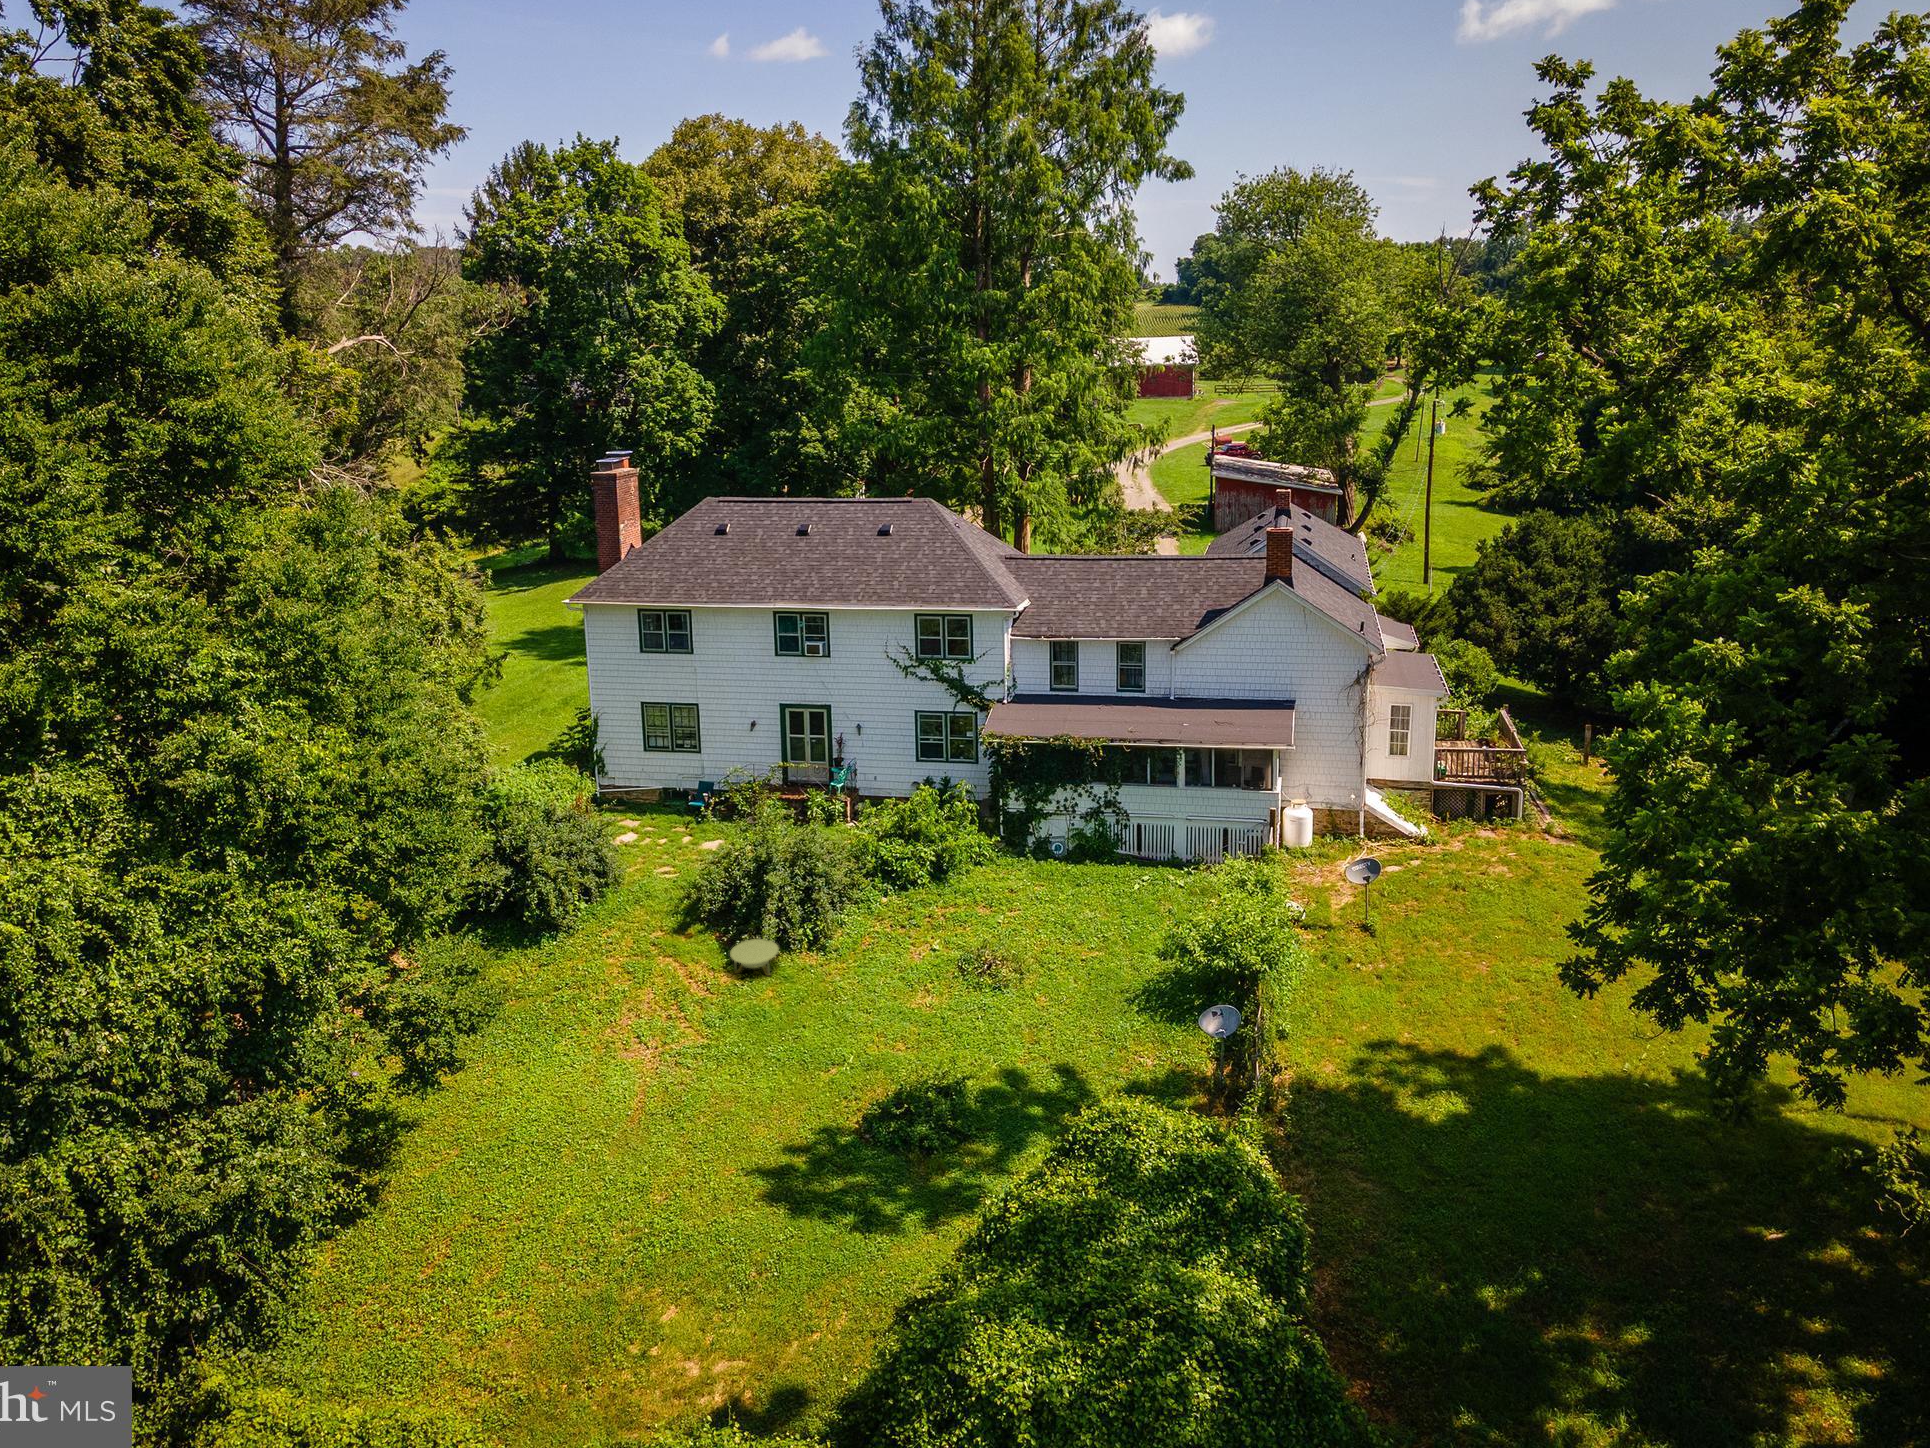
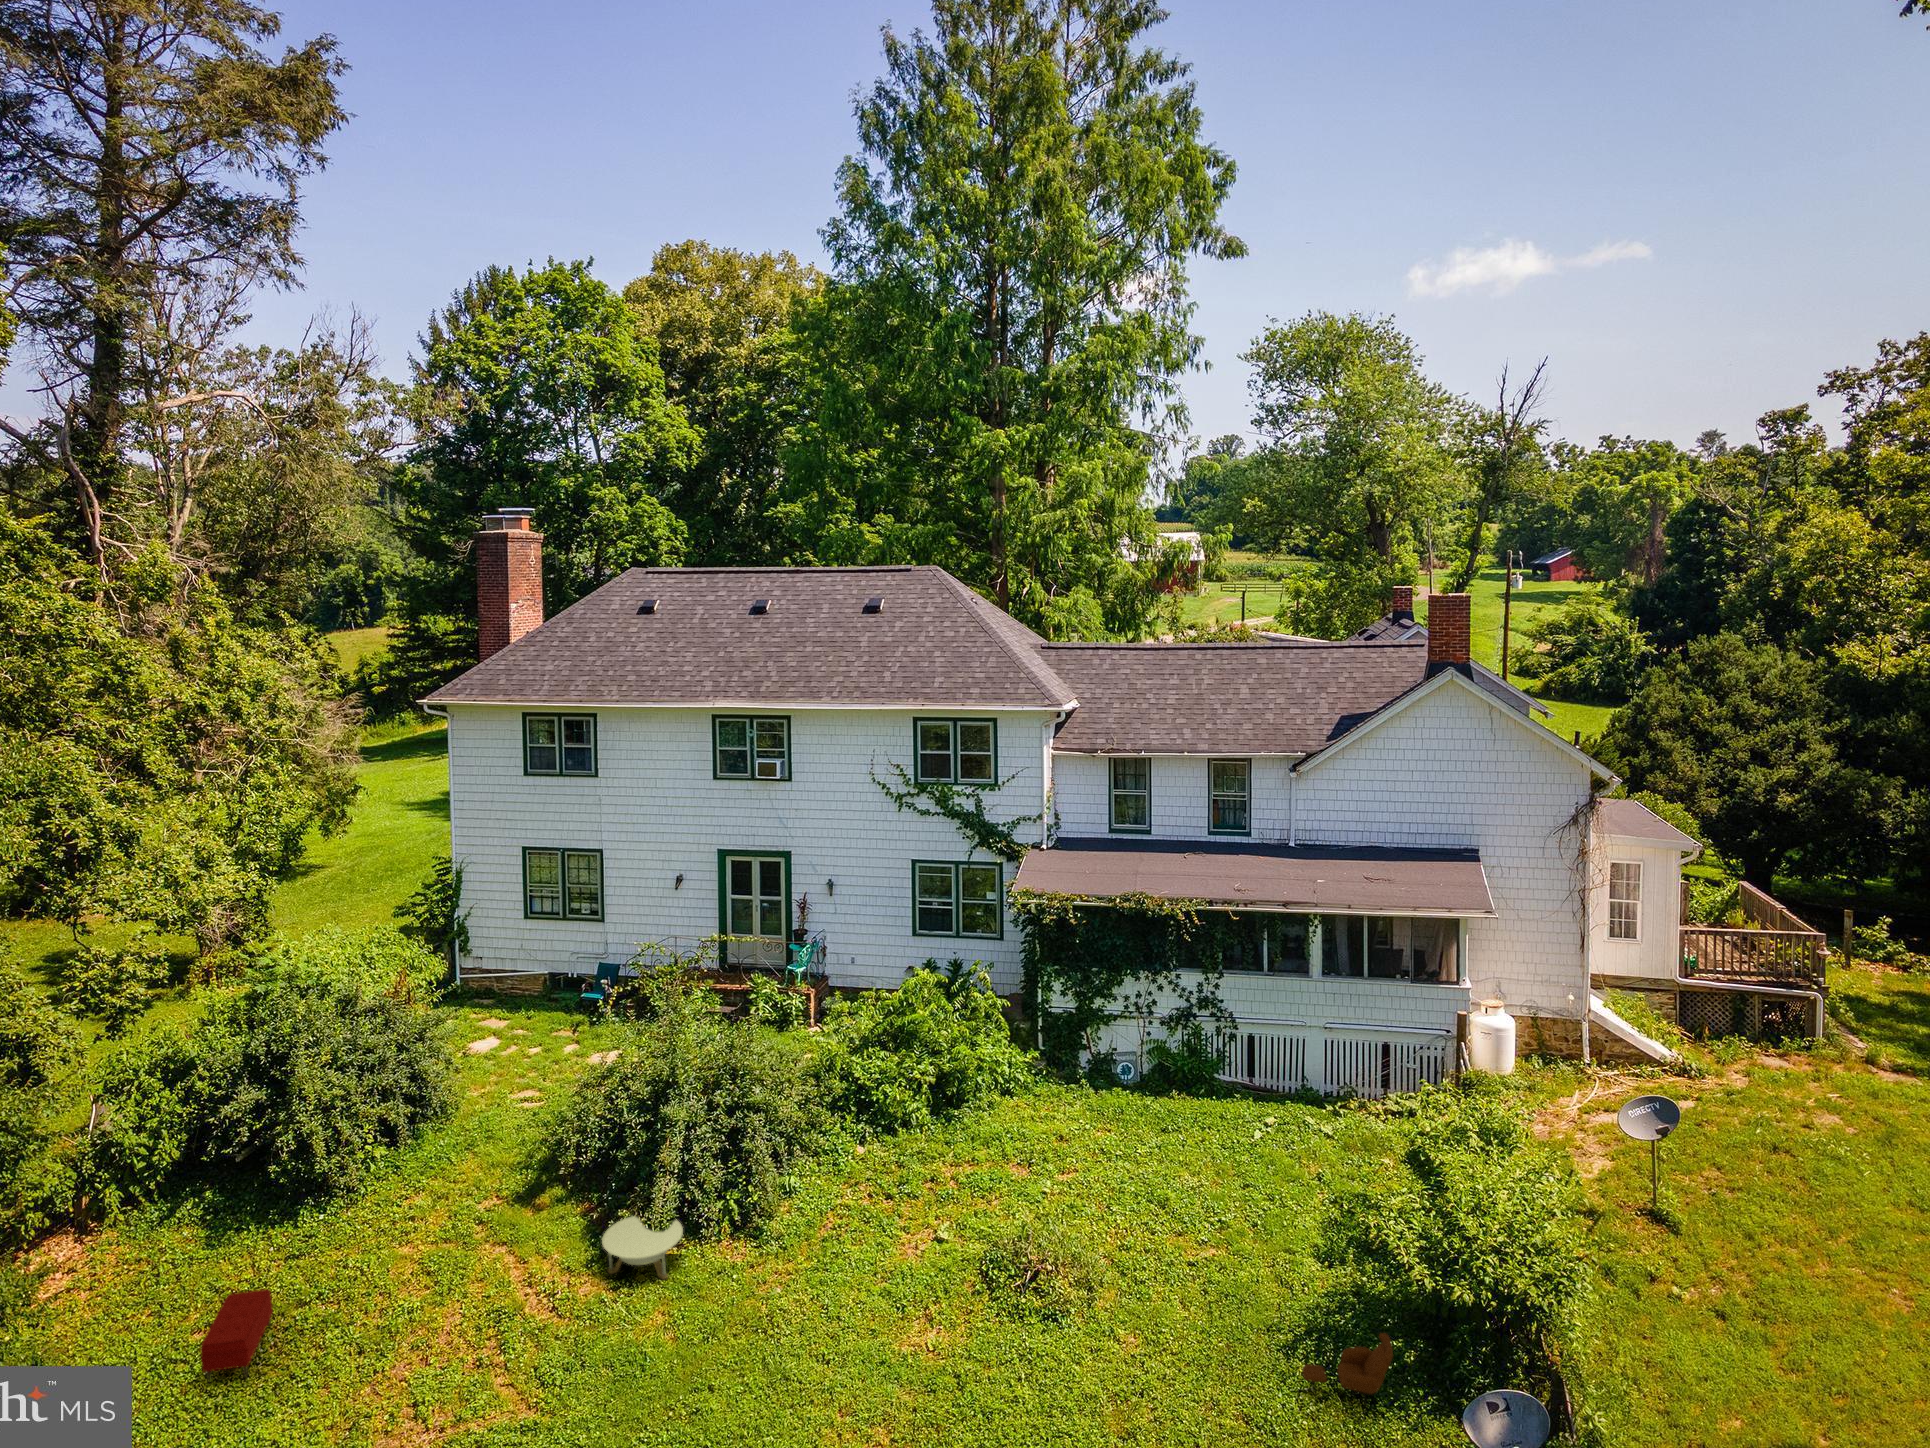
bench: none [504,984,538,1035] -> present [200,1289,273,1383]
lounge chair: none [1142,995,1196,1037] -> present [1302,1333,1393,1408]

